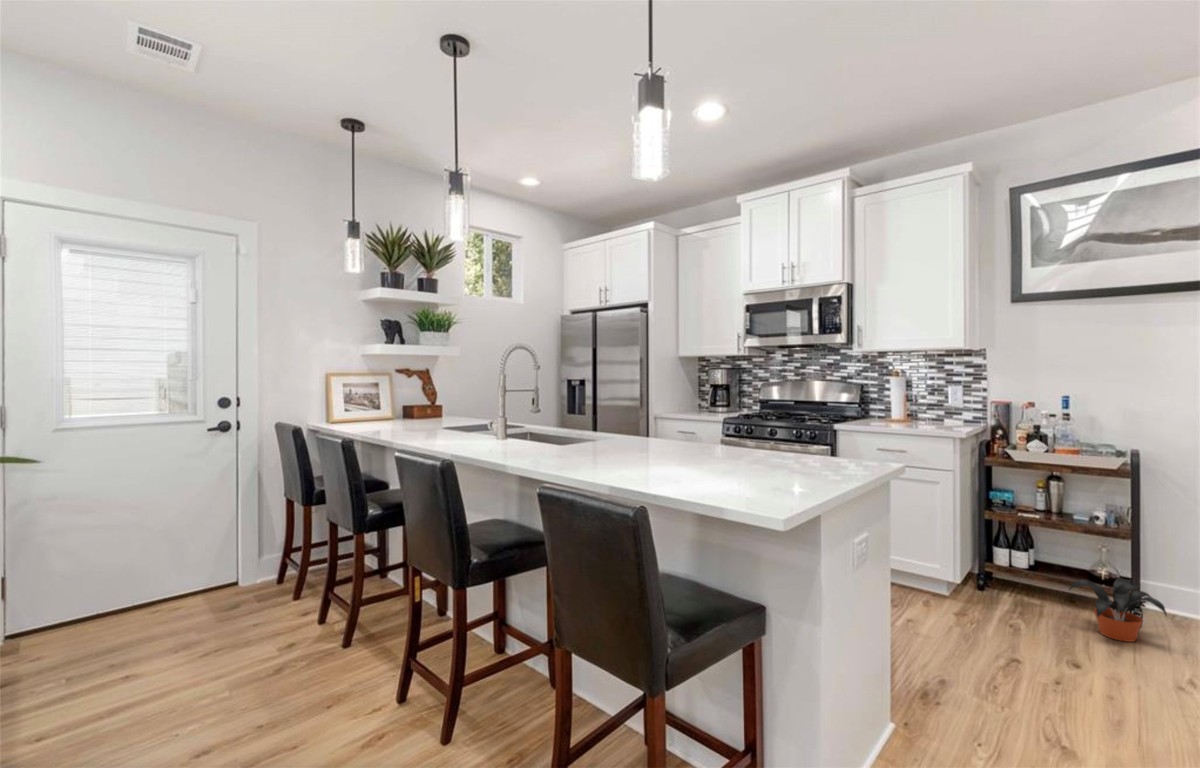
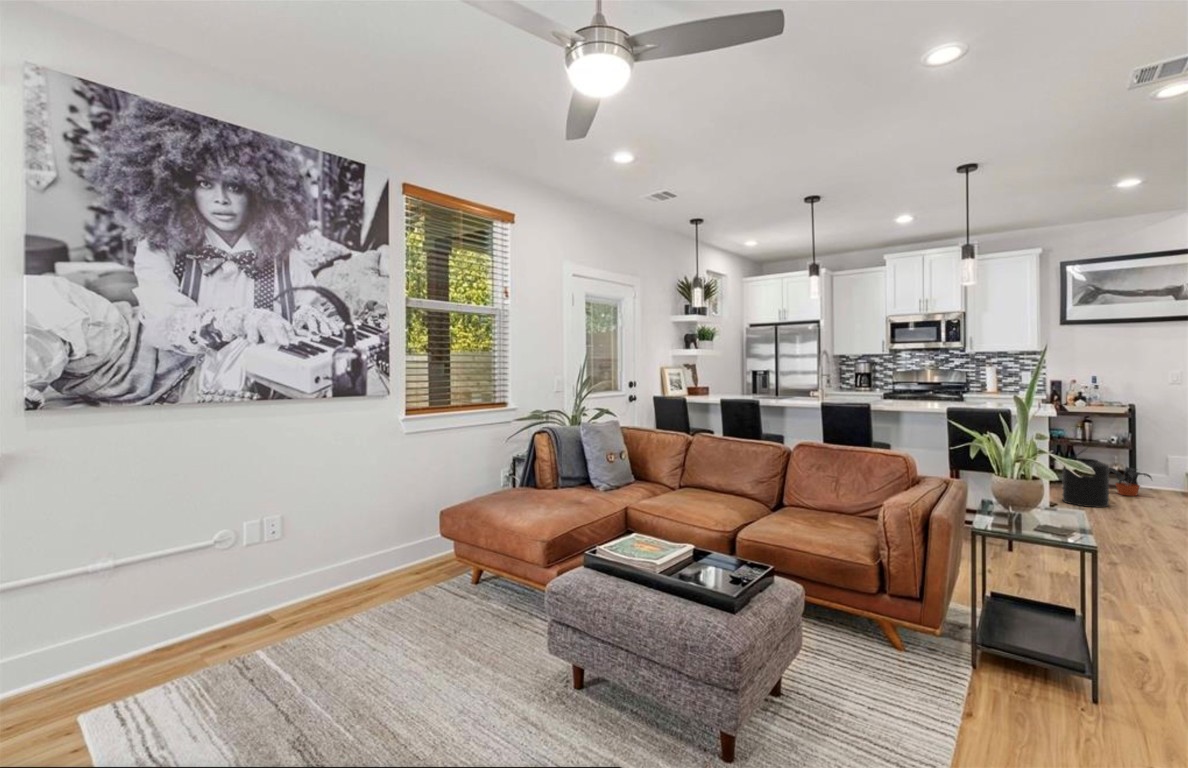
trash can: none [969,545,1061,683] -> present [1062,447,1109,507]

